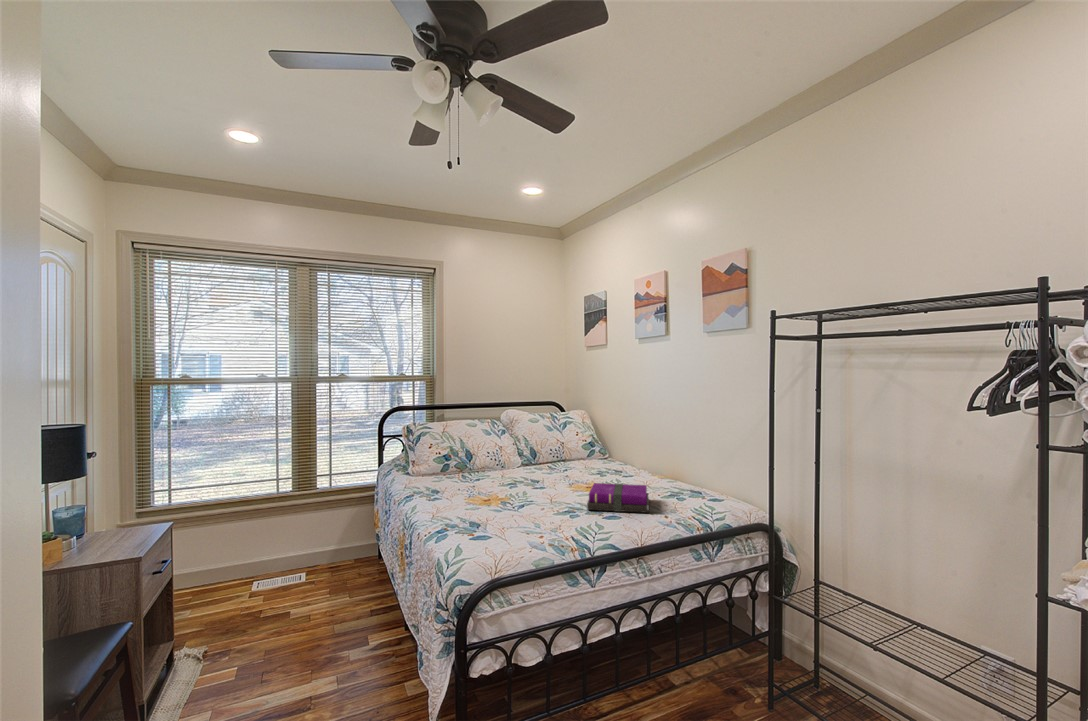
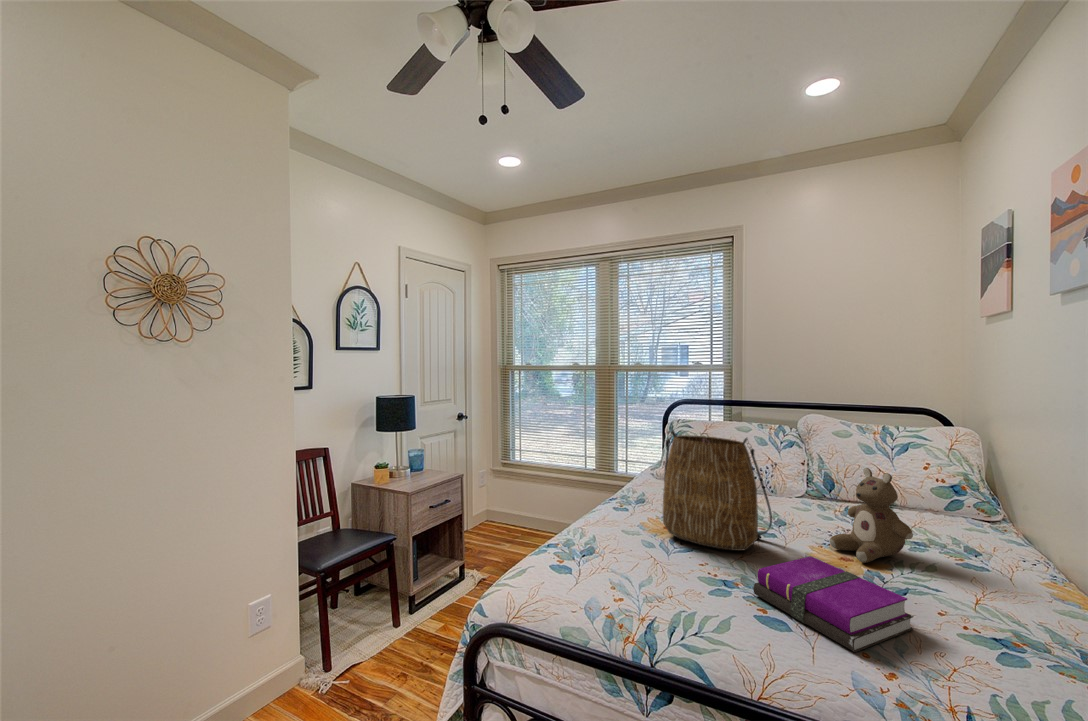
tote bag: none [481,420,554,501] -> present [663,431,772,551]
stuffed bear: none [575,432,613,485] -> present [830,468,913,563]

